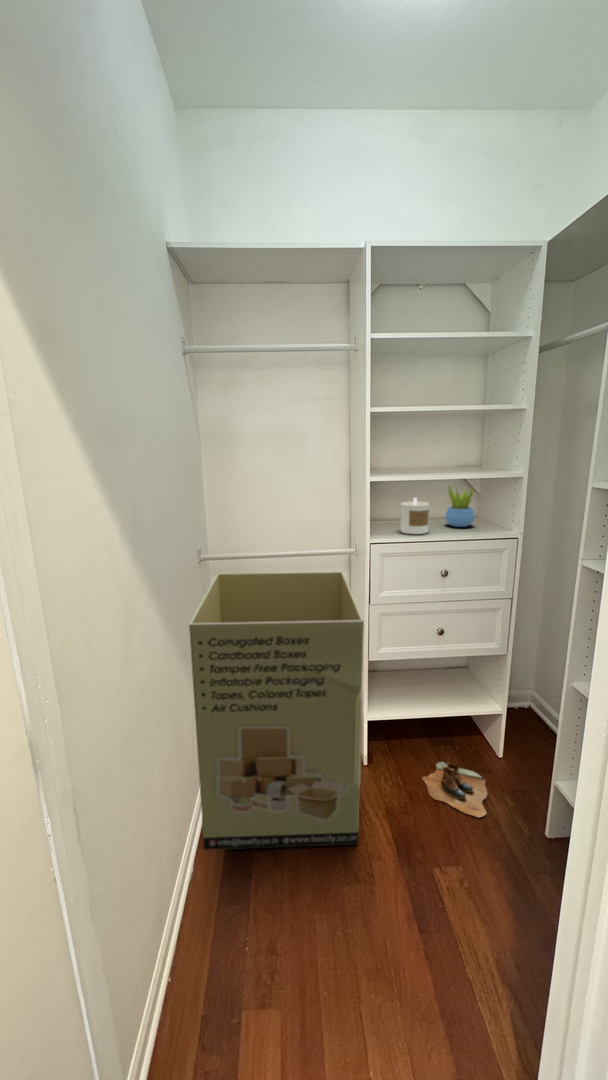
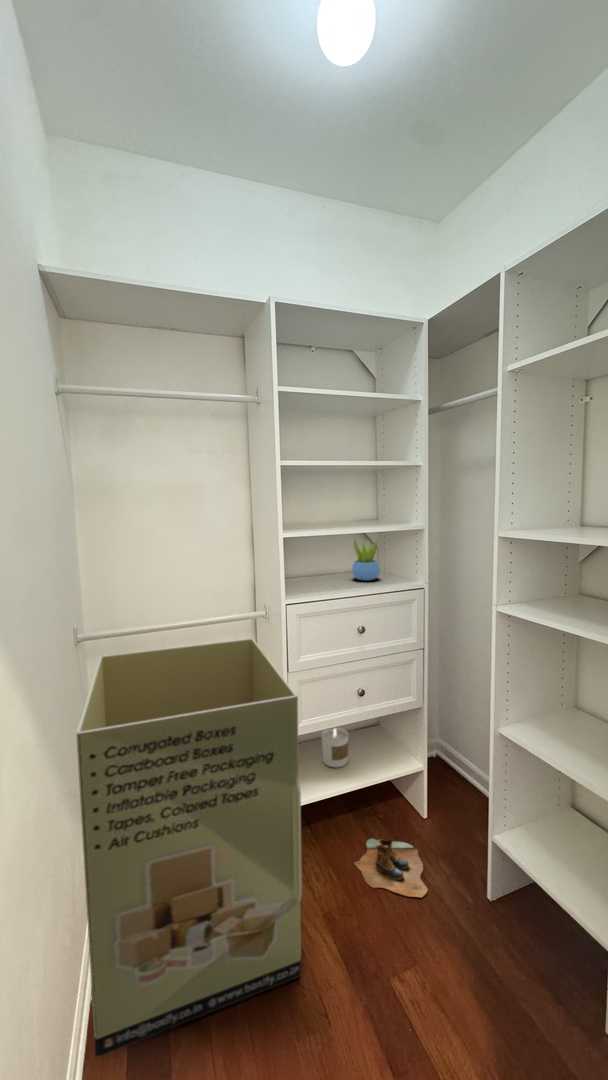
candle: present [401,498,430,534] -> present [322,728,348,767]

